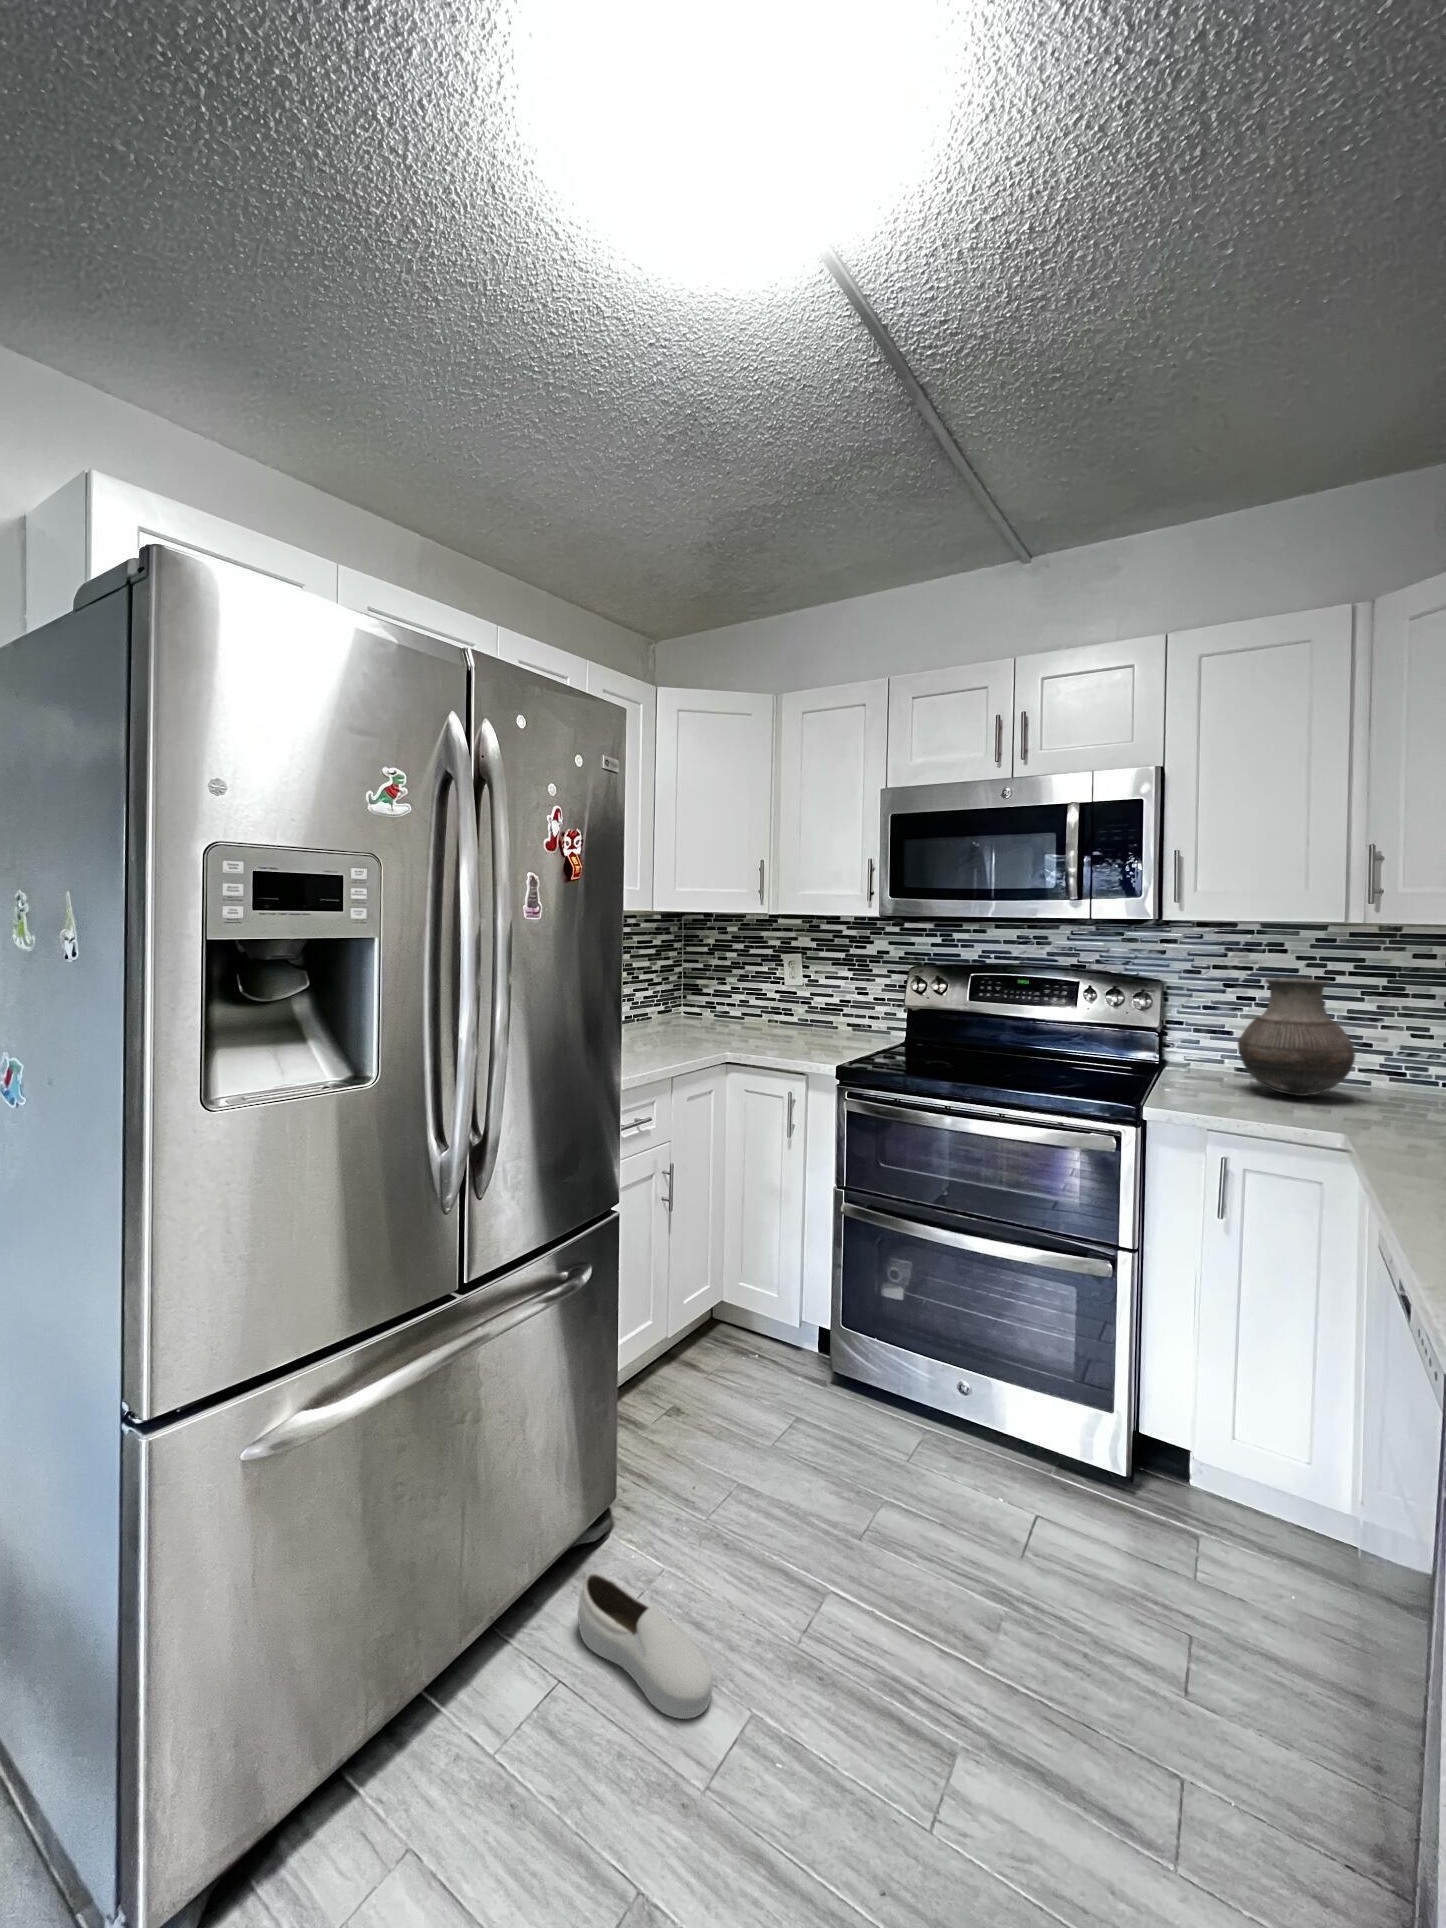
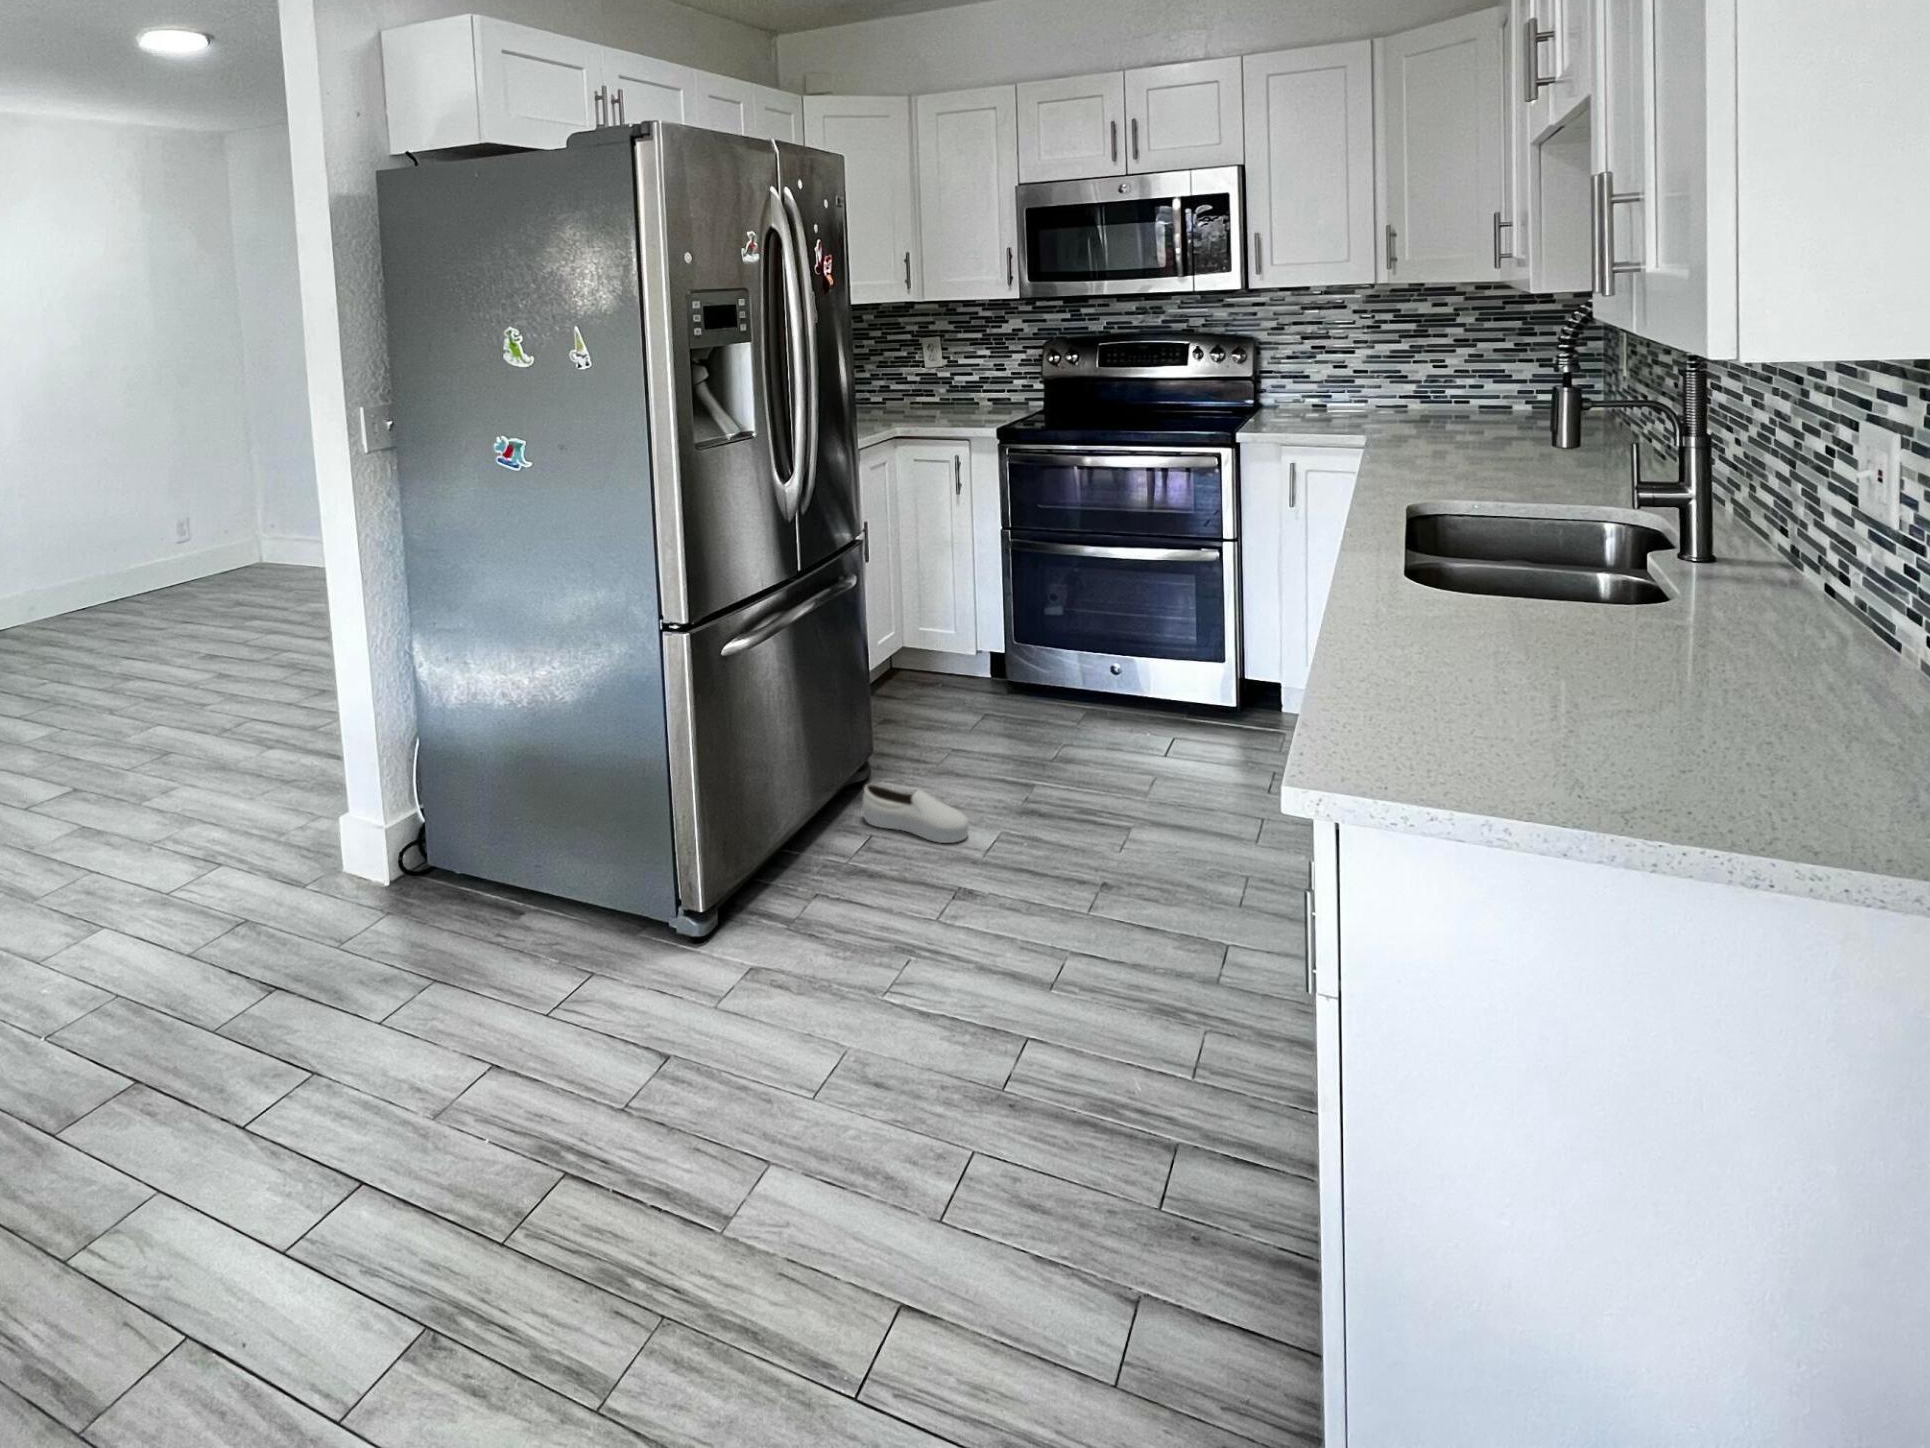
vase: present [1238,978,1356,1096] -> none [1310,328,1392,420]

